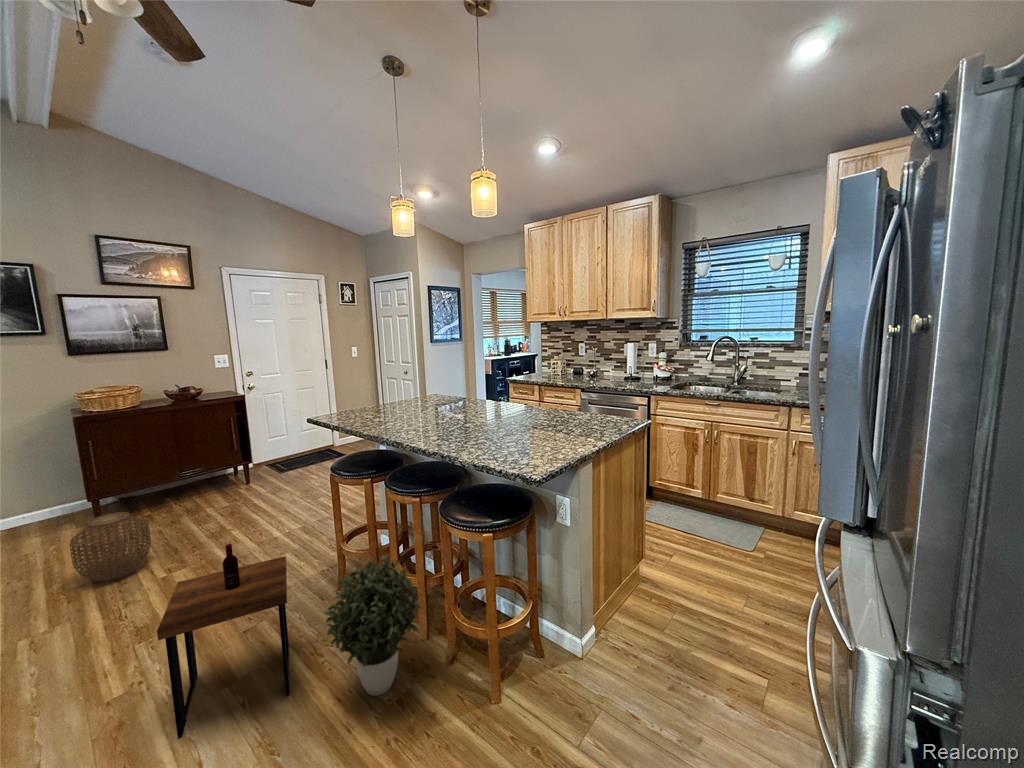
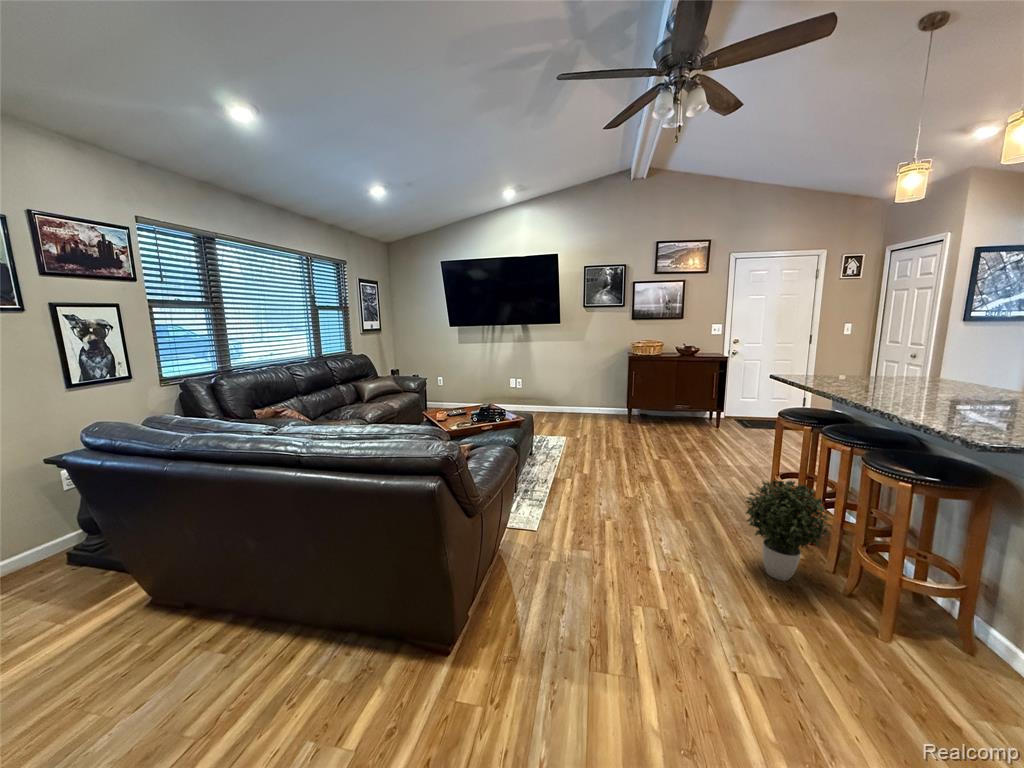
woven basket: present [70,512,151,582] -> none [619,413,655,451]
side table: present [157,544,290,739] -> none [653,433,730,544]

